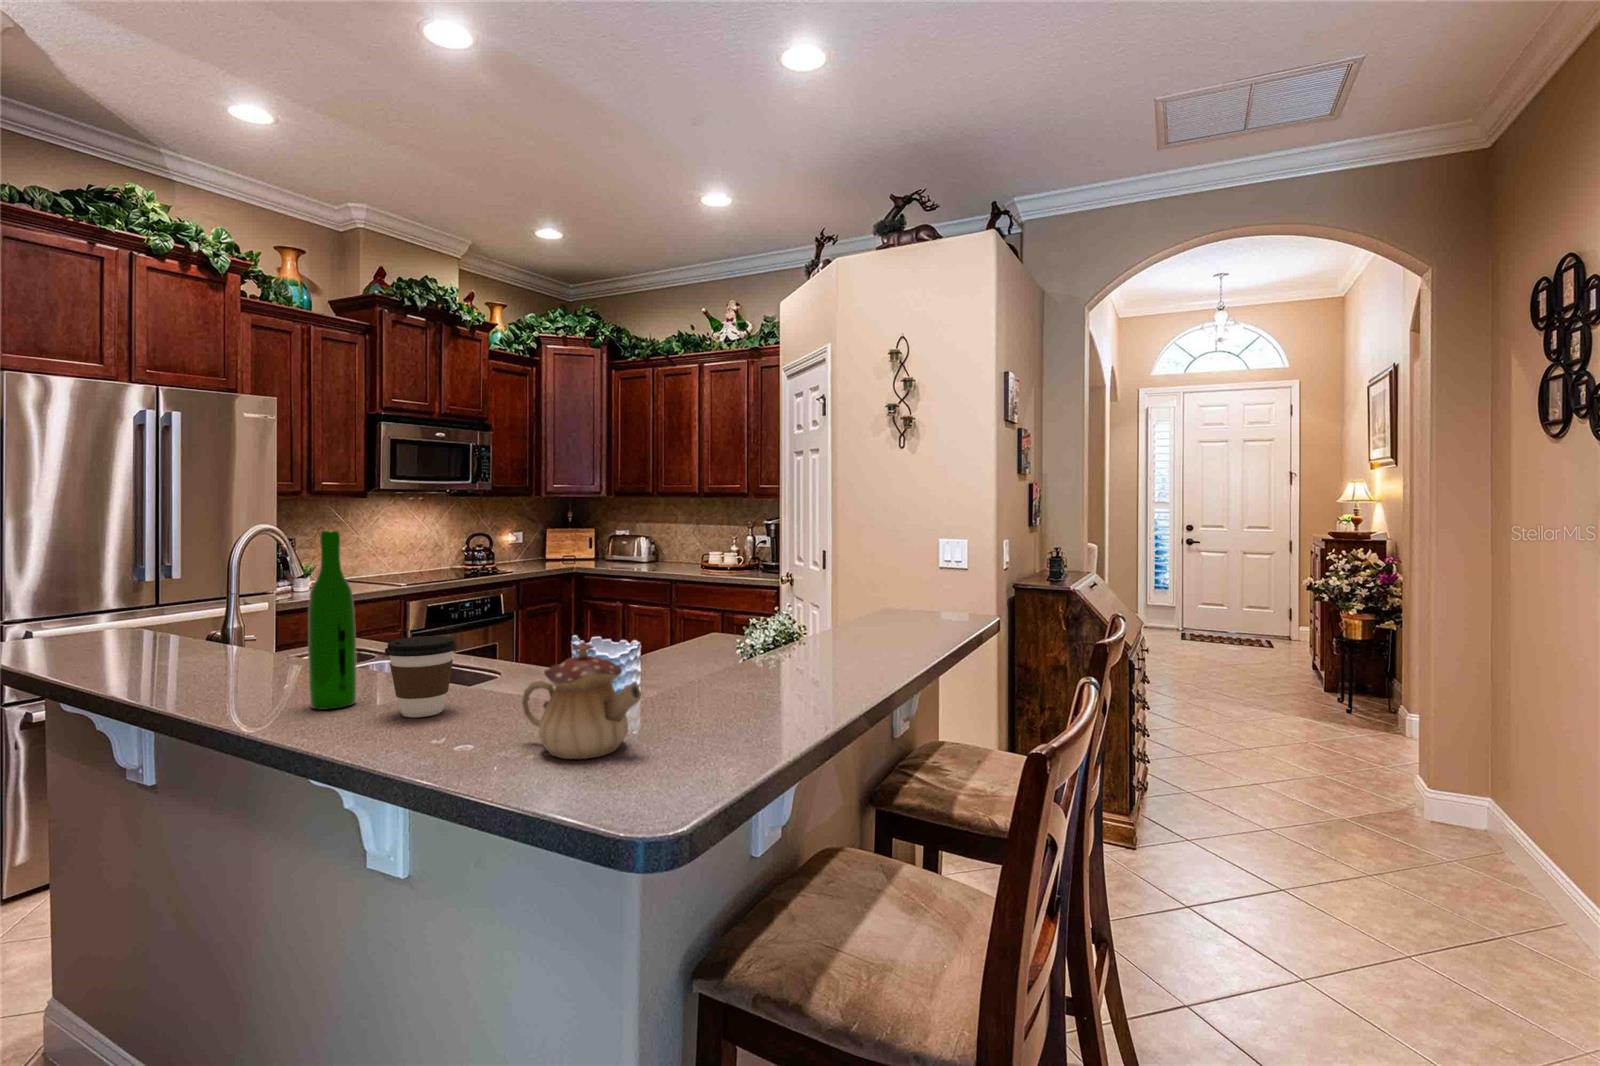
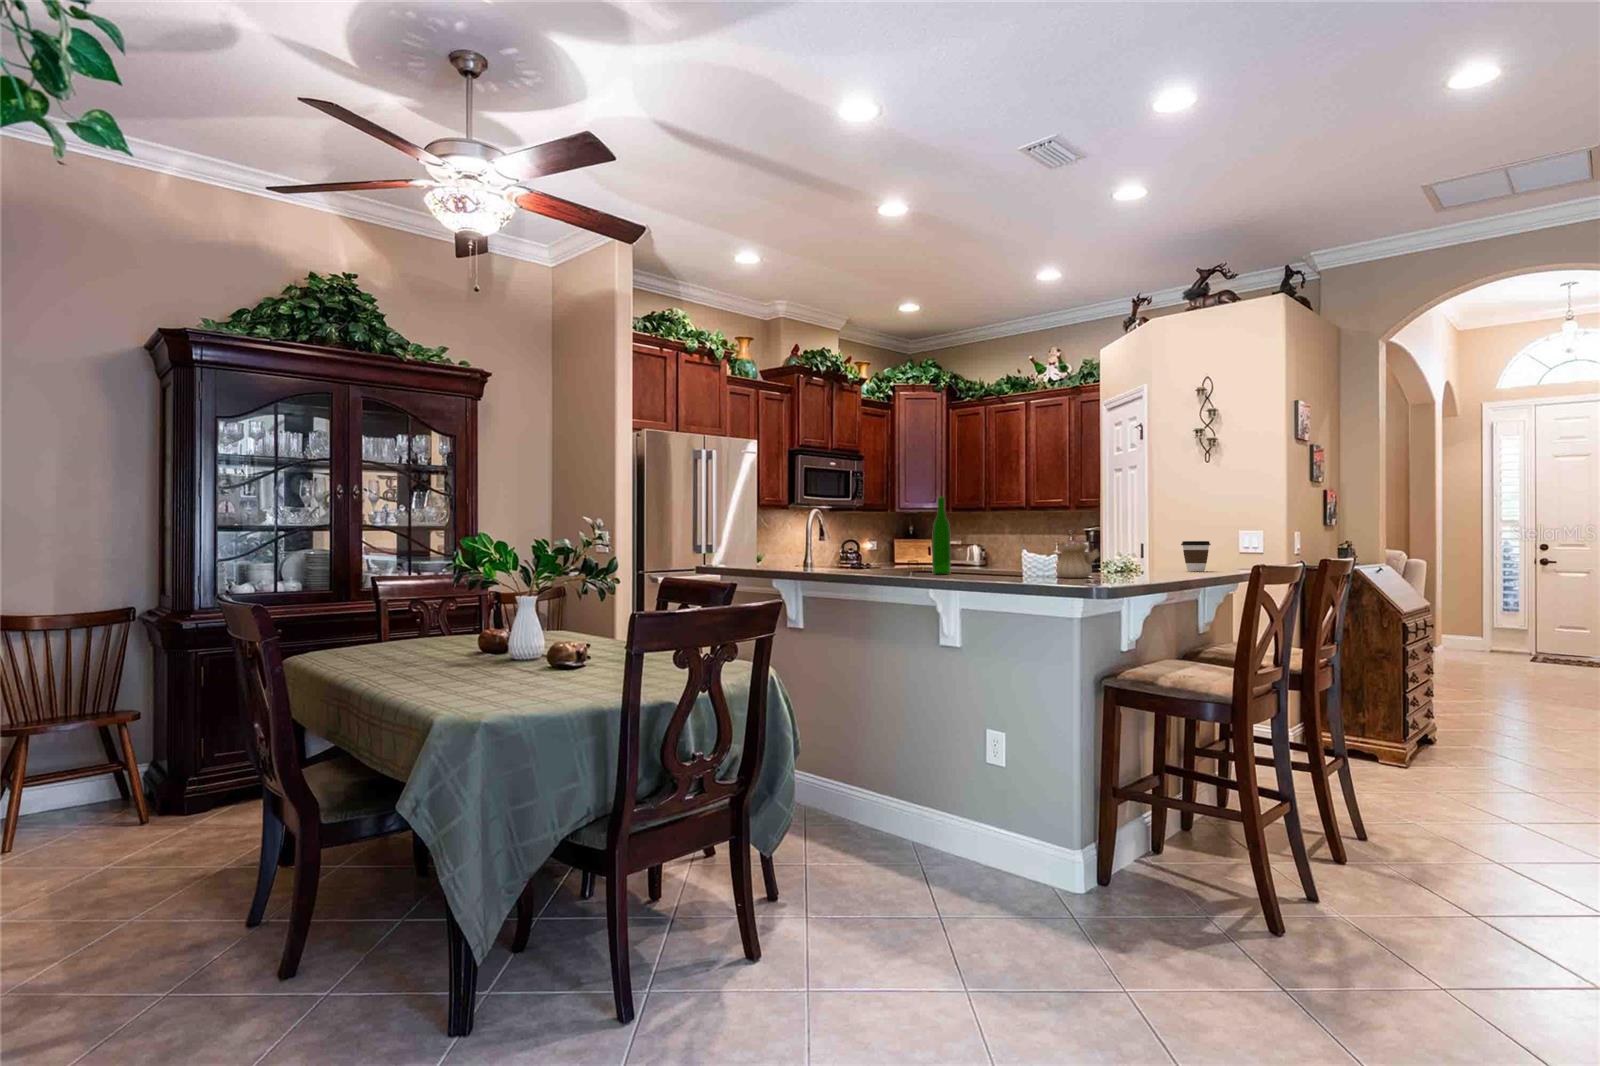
coffee cup: present [385,636,457,717] -> present [1181,541,1211,571]

